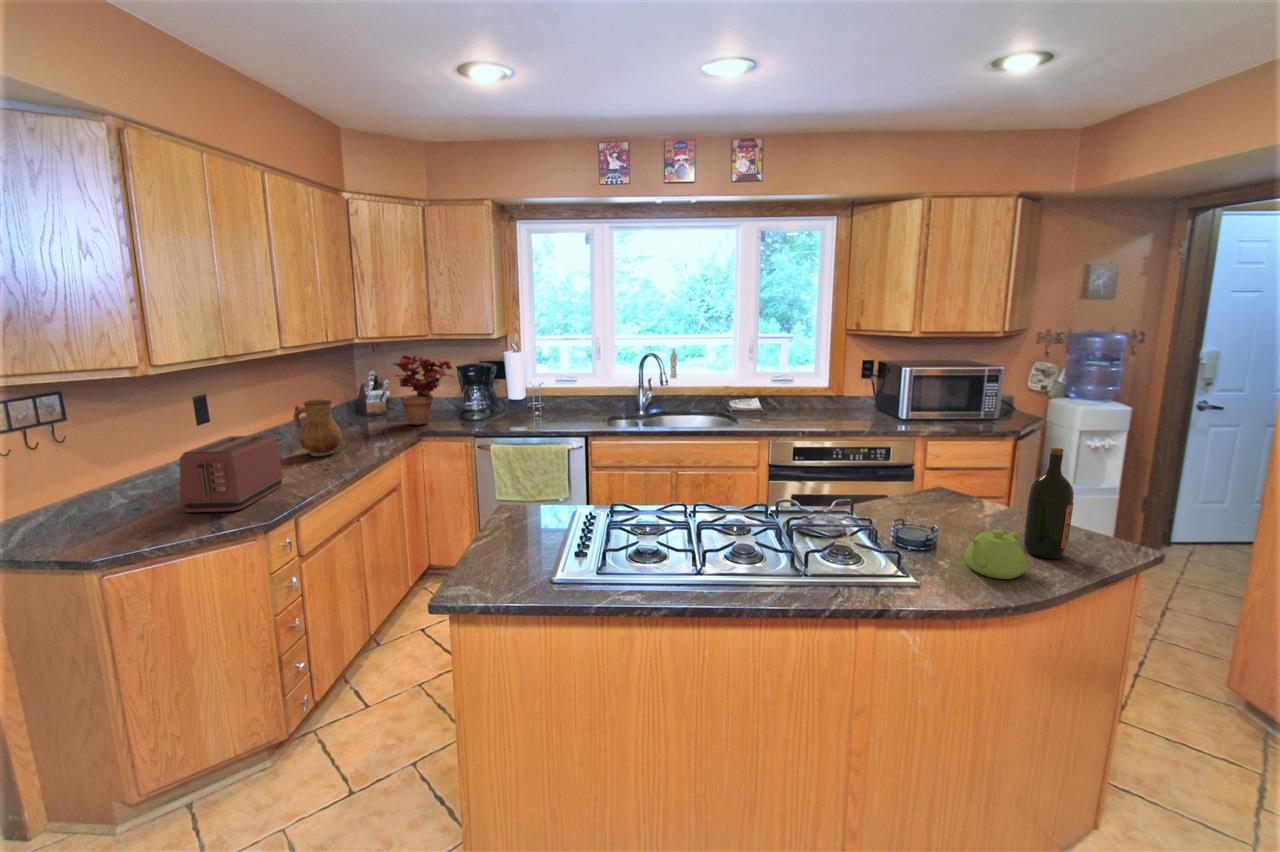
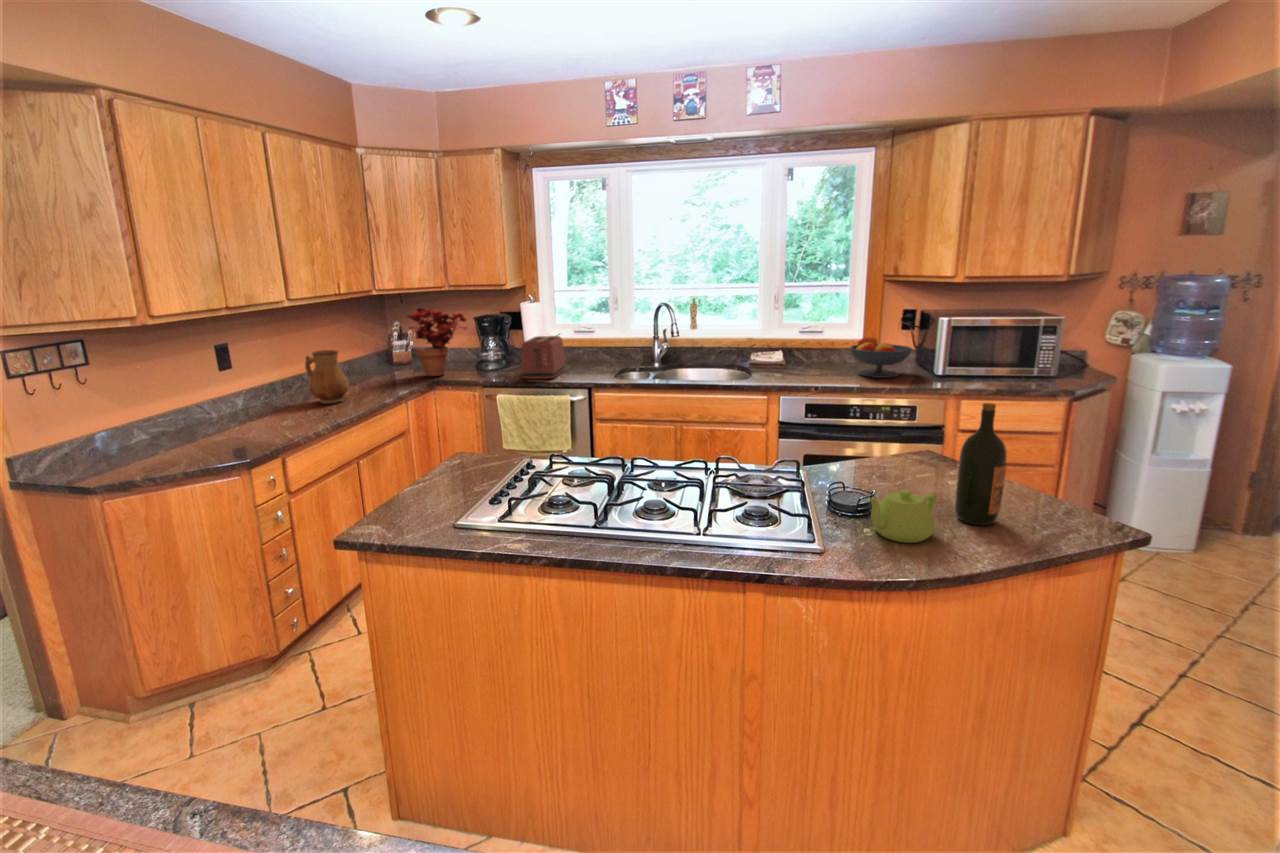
fruit bowl: none [822,383,878,421] -> present [850,337,912,378]
toaster: present [179,435,283,512] -> present [521,336,565,379]

